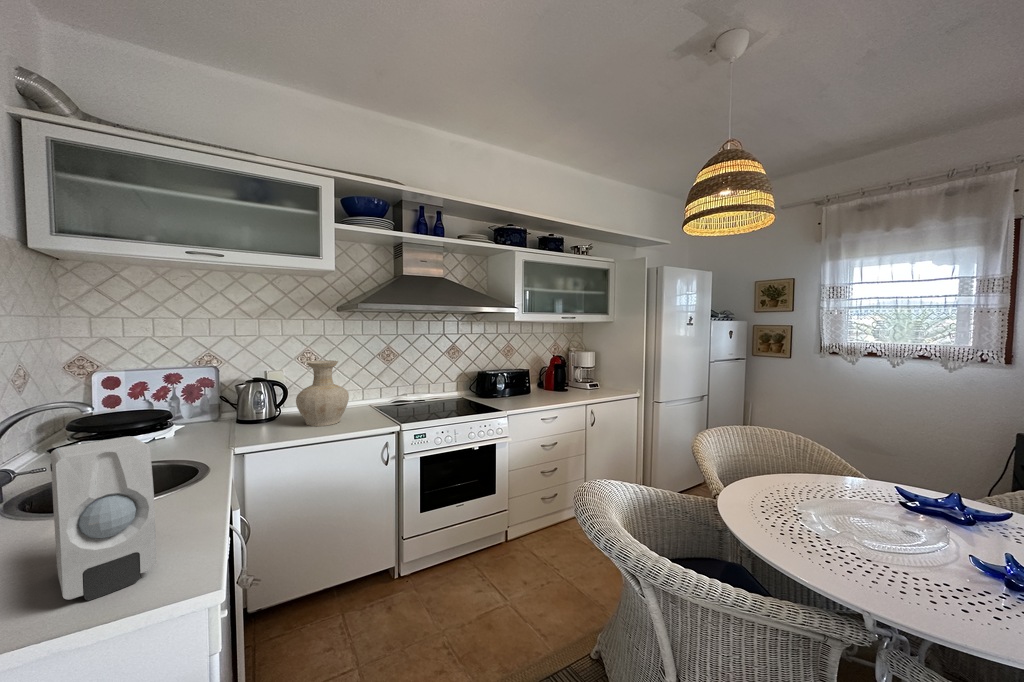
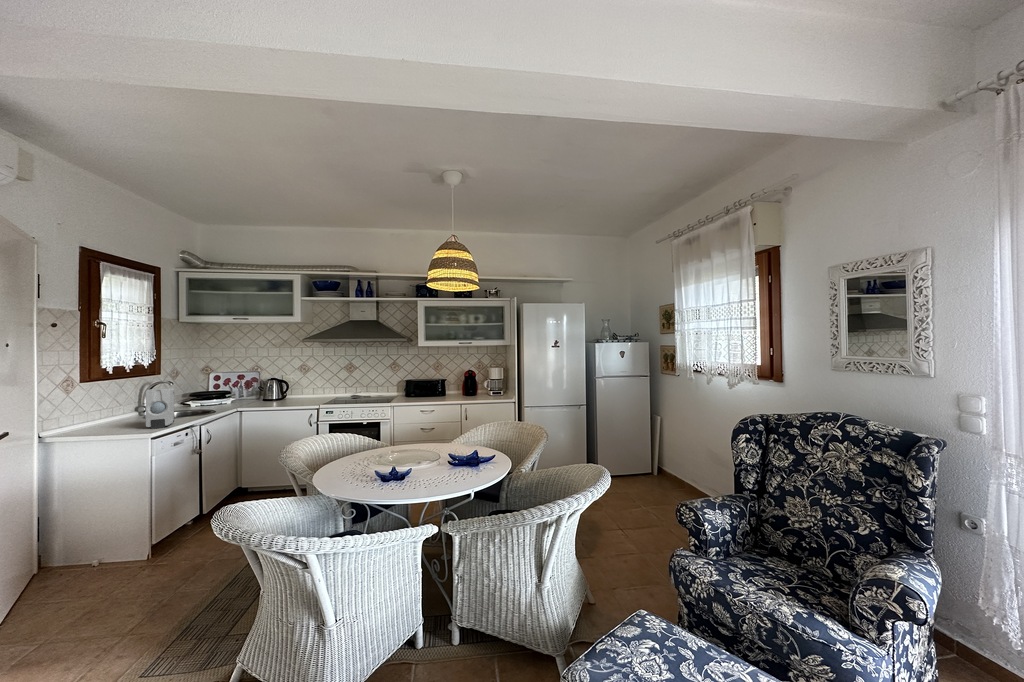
vase: present [296,360,349,426] -> none [282,369,310,403]

